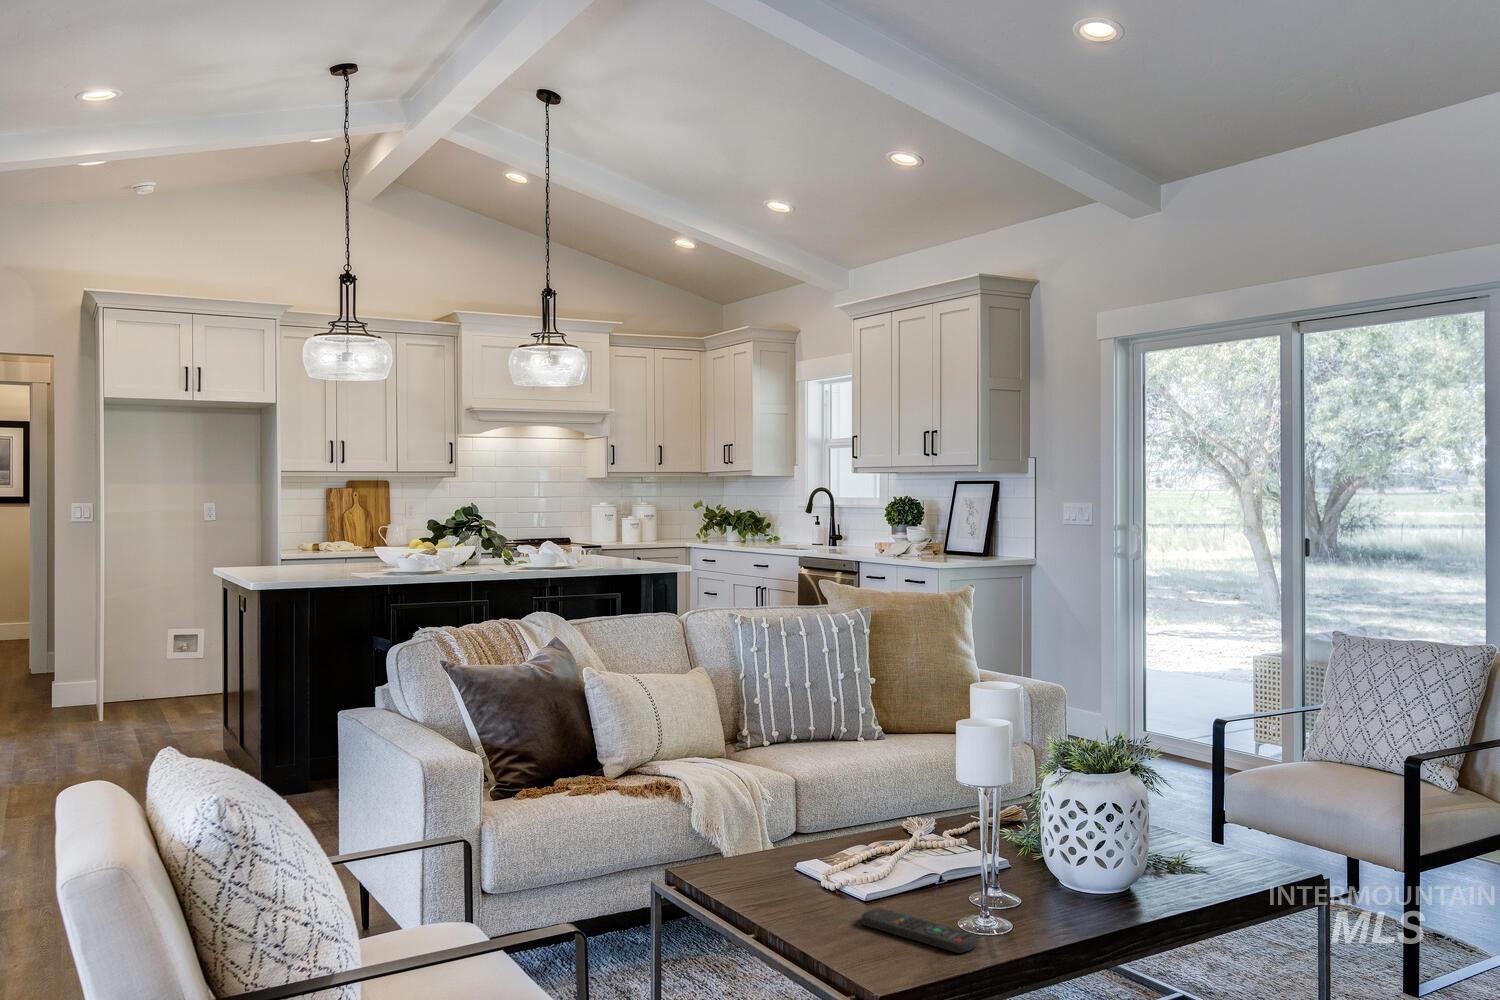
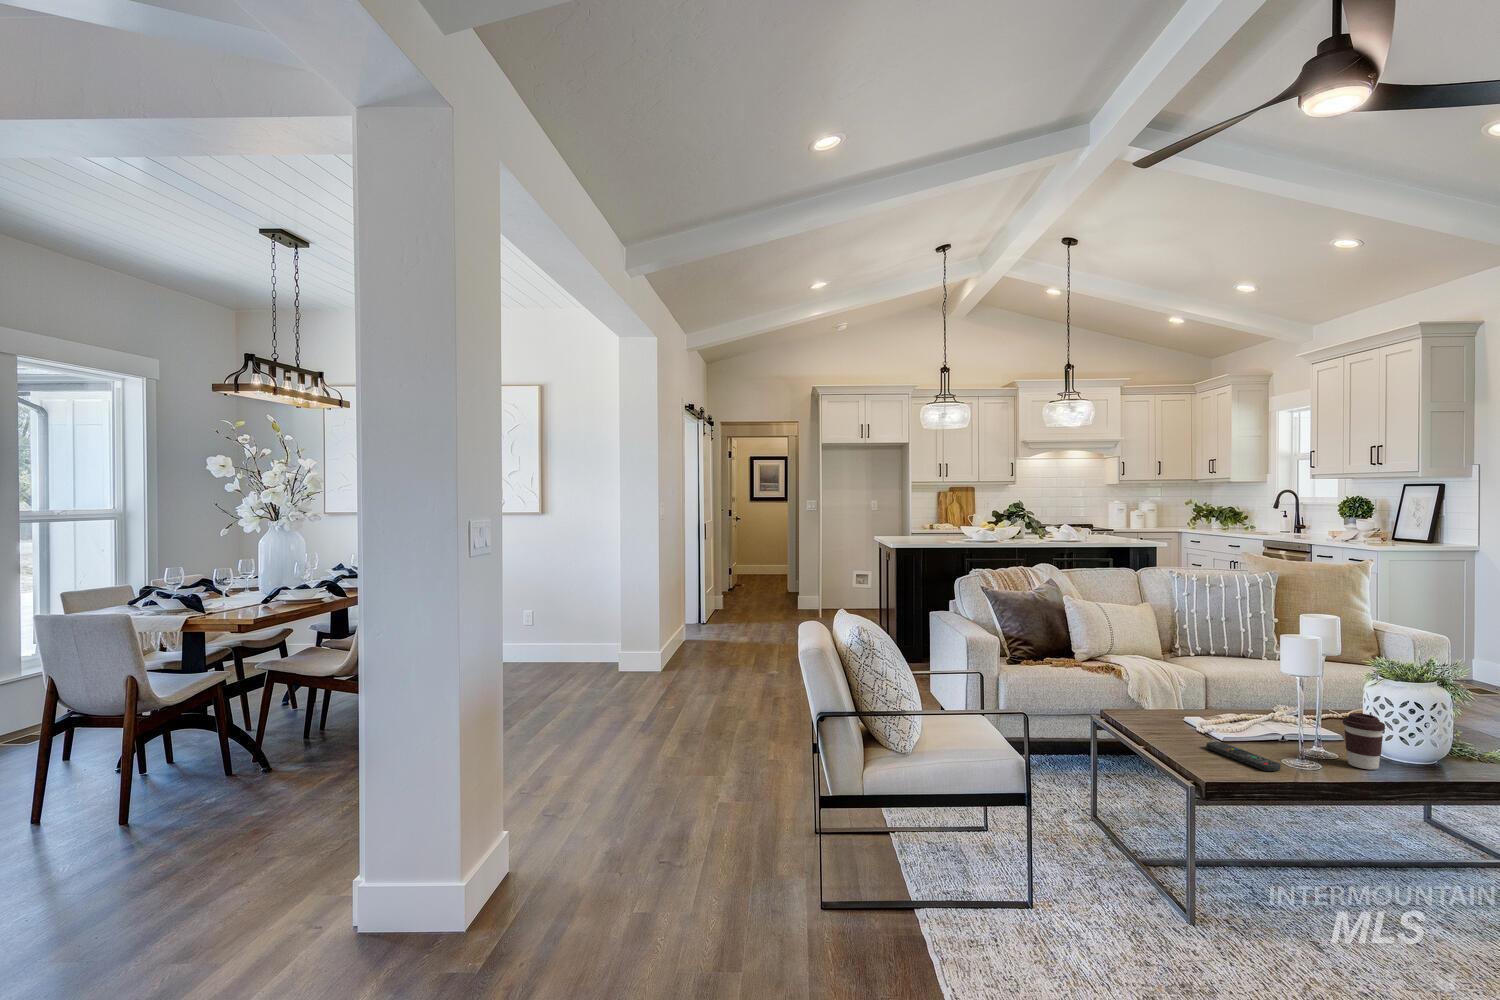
coffee cup: none [1039,828,1093,915] -> present [1343,713,1385,770]

